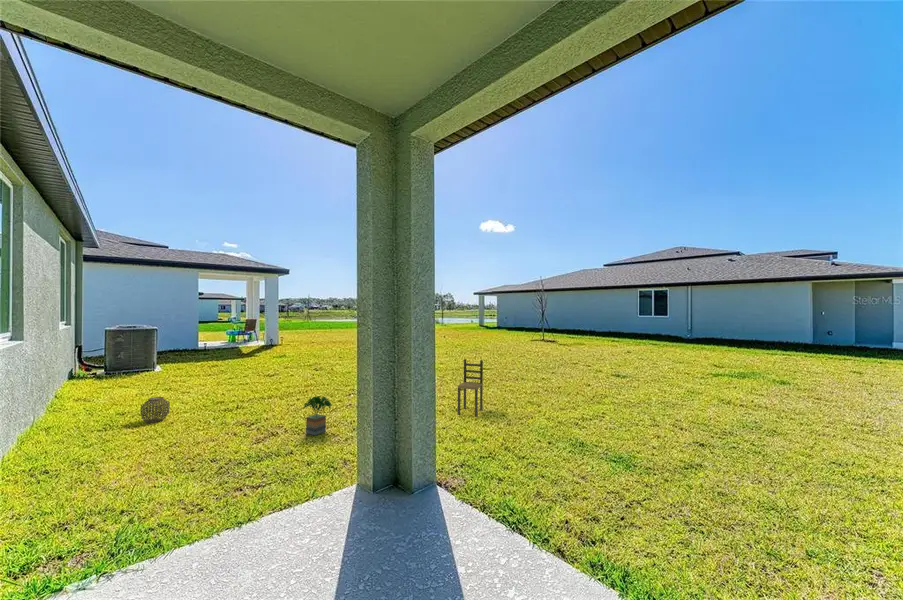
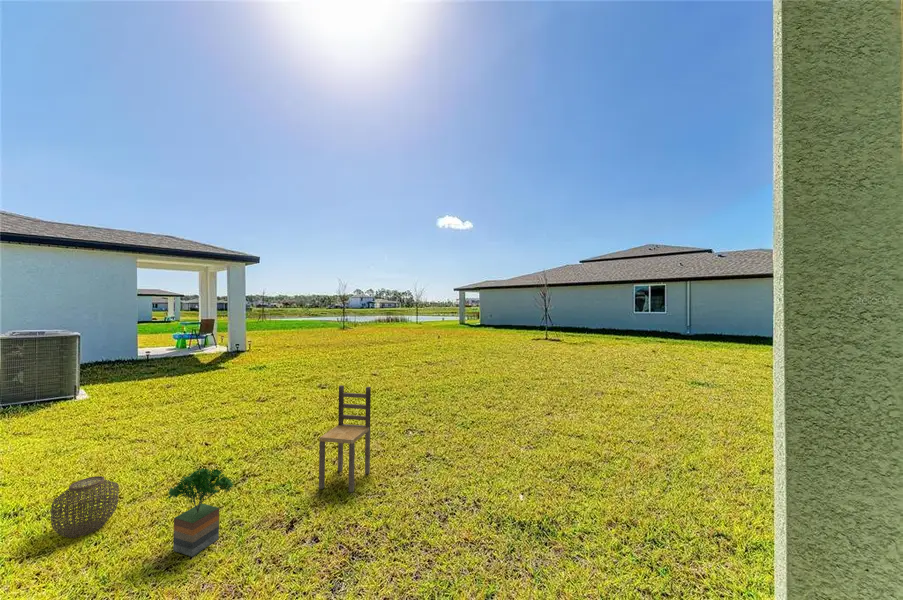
chair: present [458,359,483,416] -> present [319,385,371,492]
potted tree: present [304,396,332,435] -> present [167,468,233,557]

